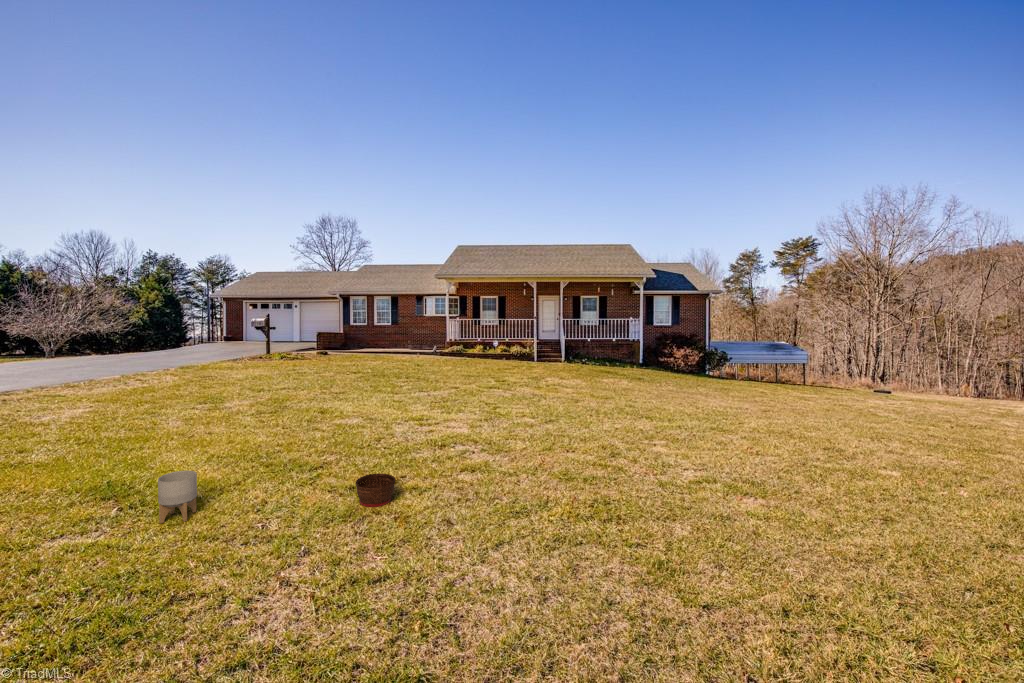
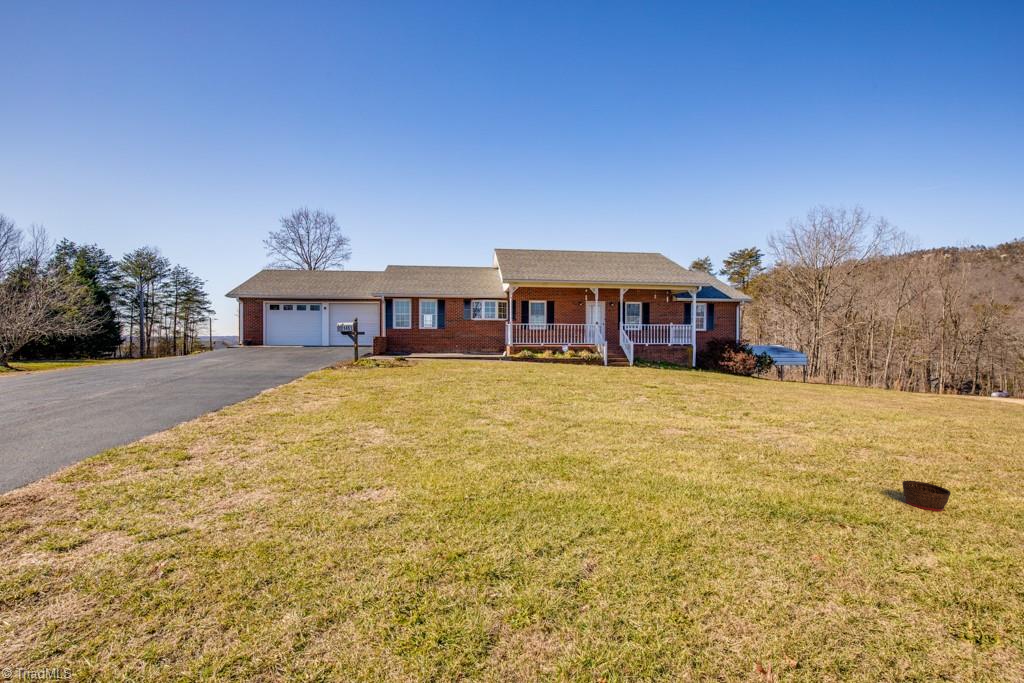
planter: present [158,471,197,523] -> none [826,490,867,544]

